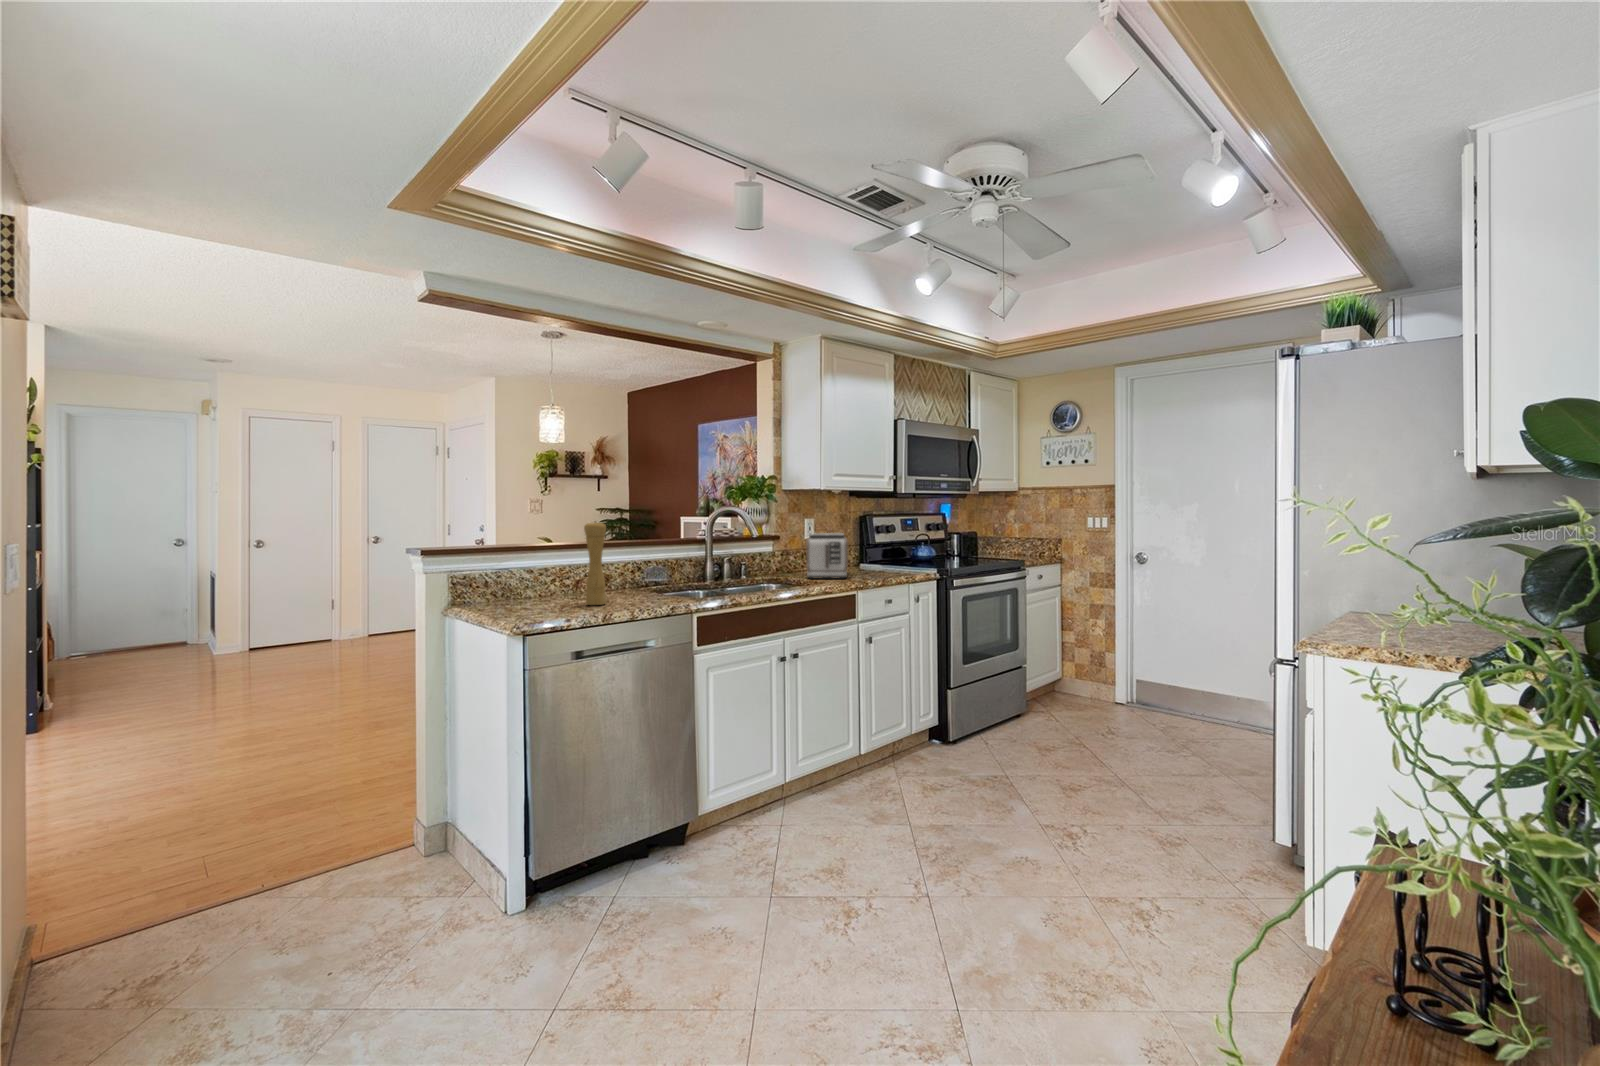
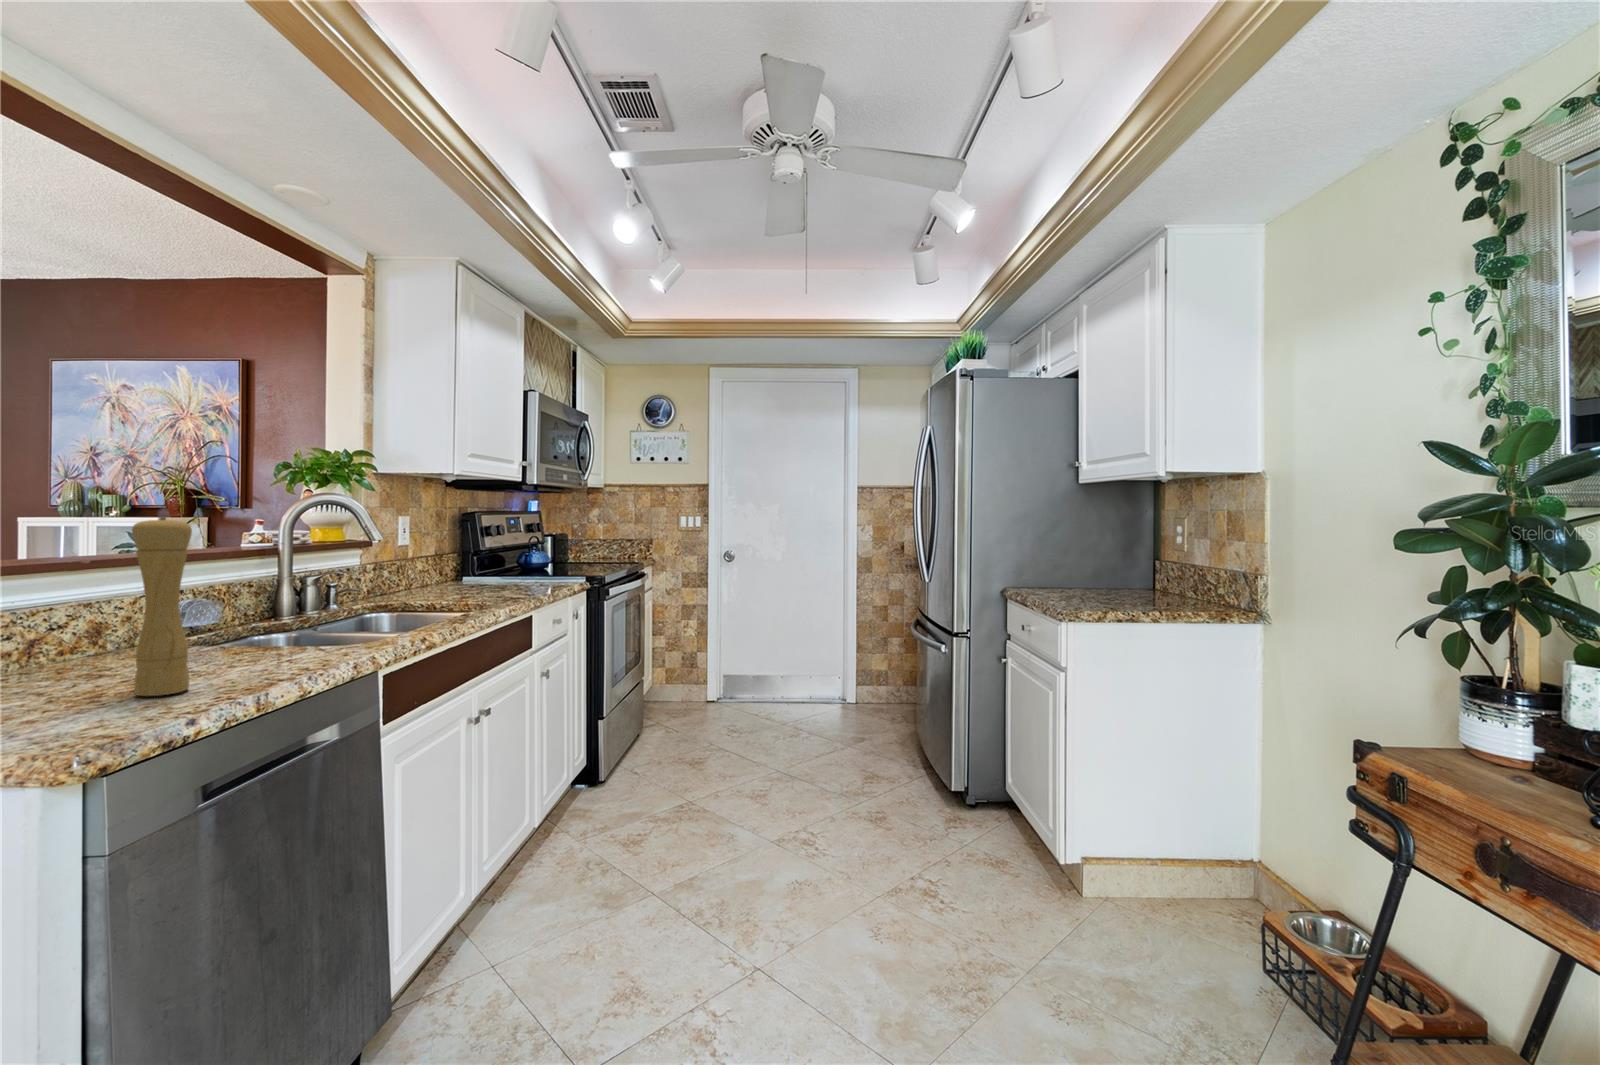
toaster: present [806,533,848,578] -> none [428,535,513,600]

